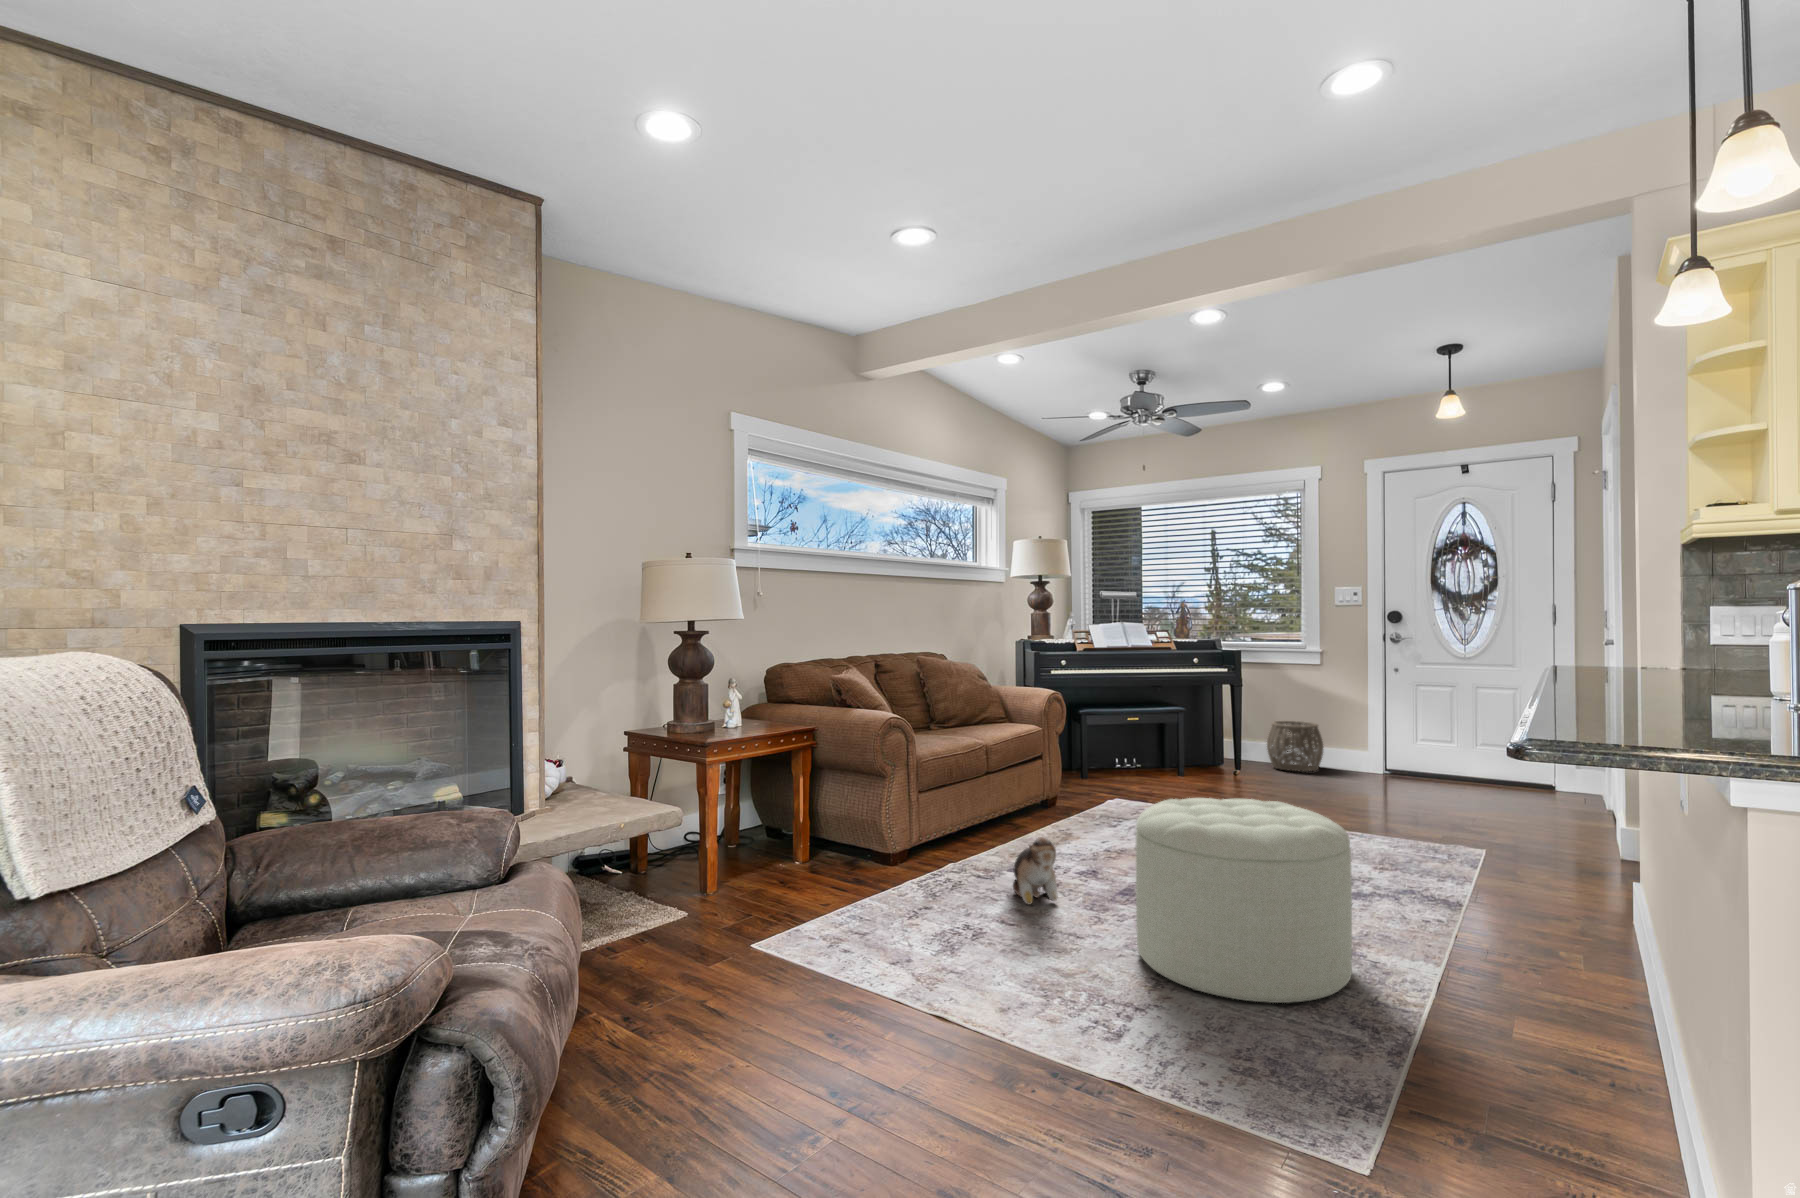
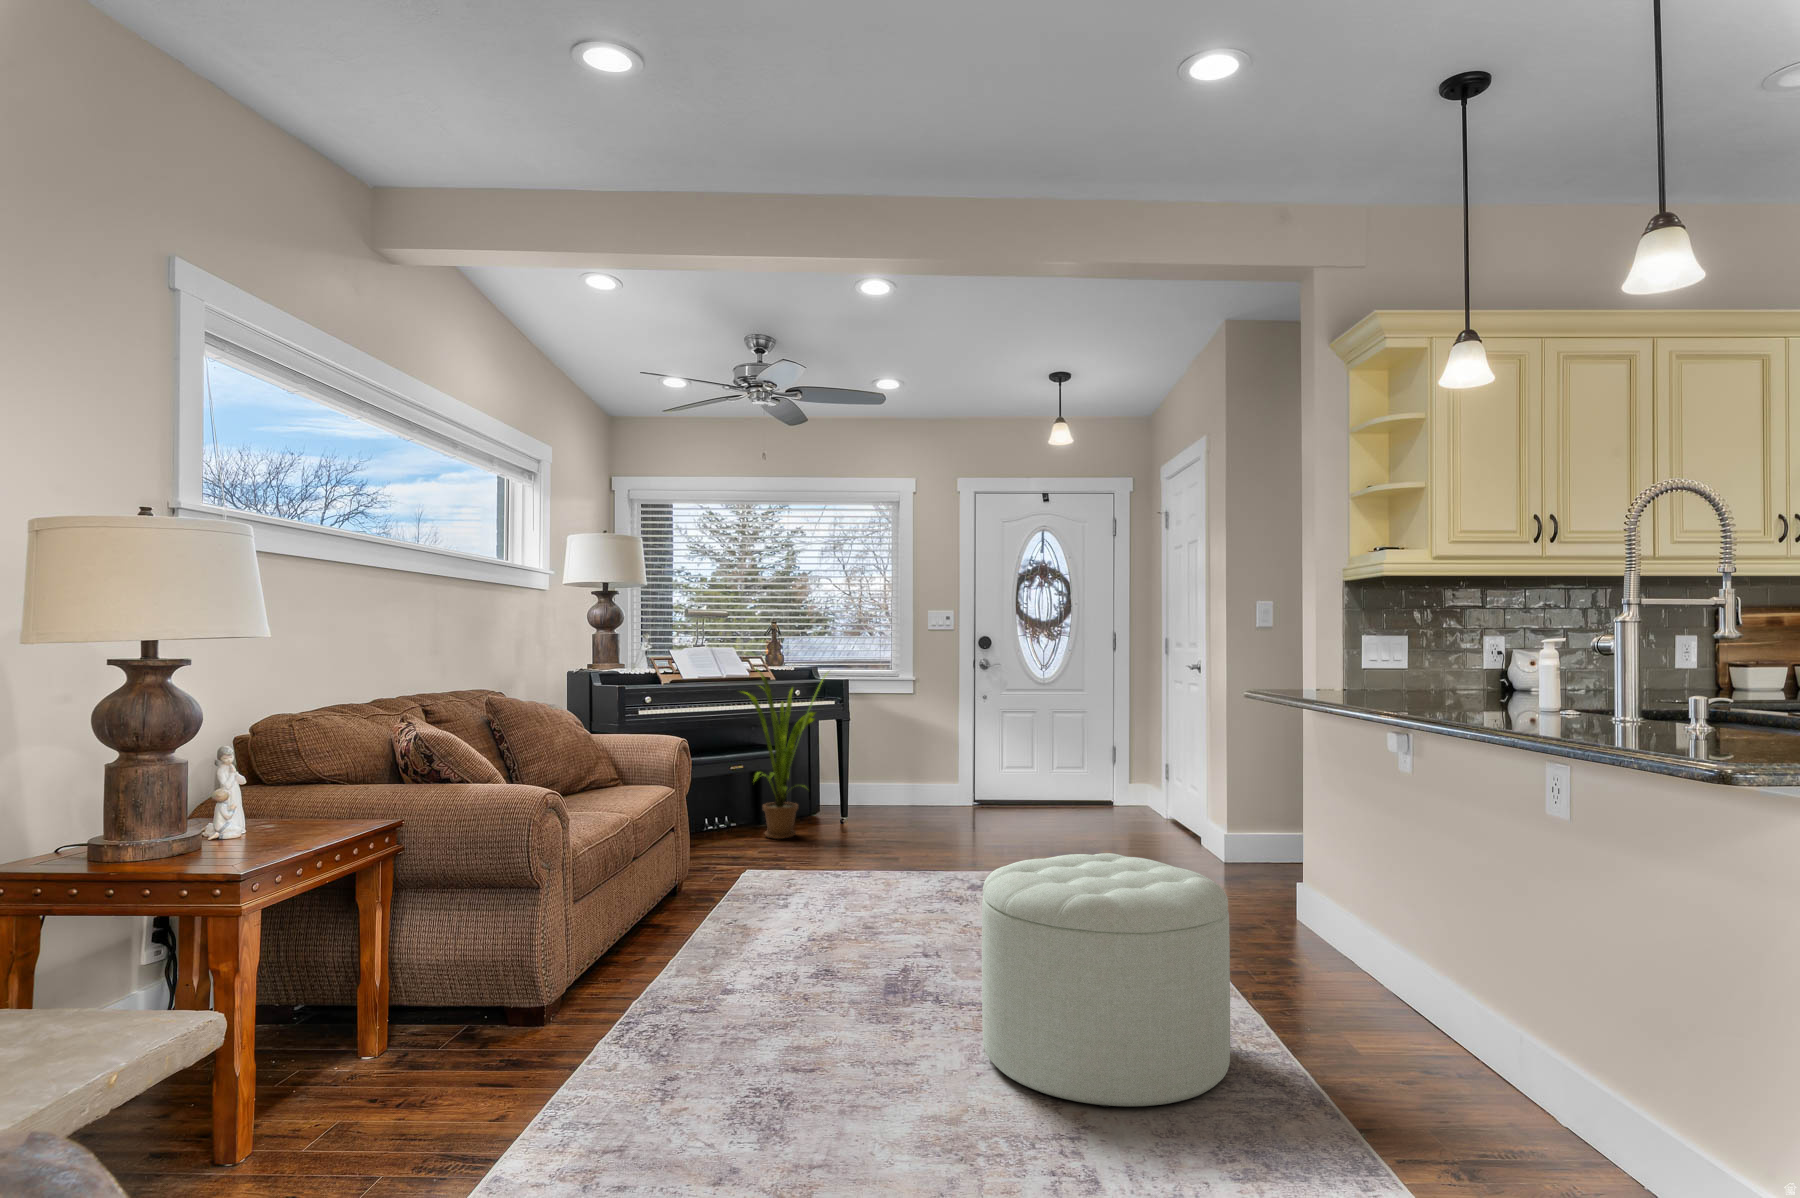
house plant: none [1127,638,1211,781] -> present [745,672,826,839]
woven basket: present [1267,721,1324,772] -> none [863,757,922,813]
plush toy: present [1013,837,1058,904] -> none [745,939,850,1037]

